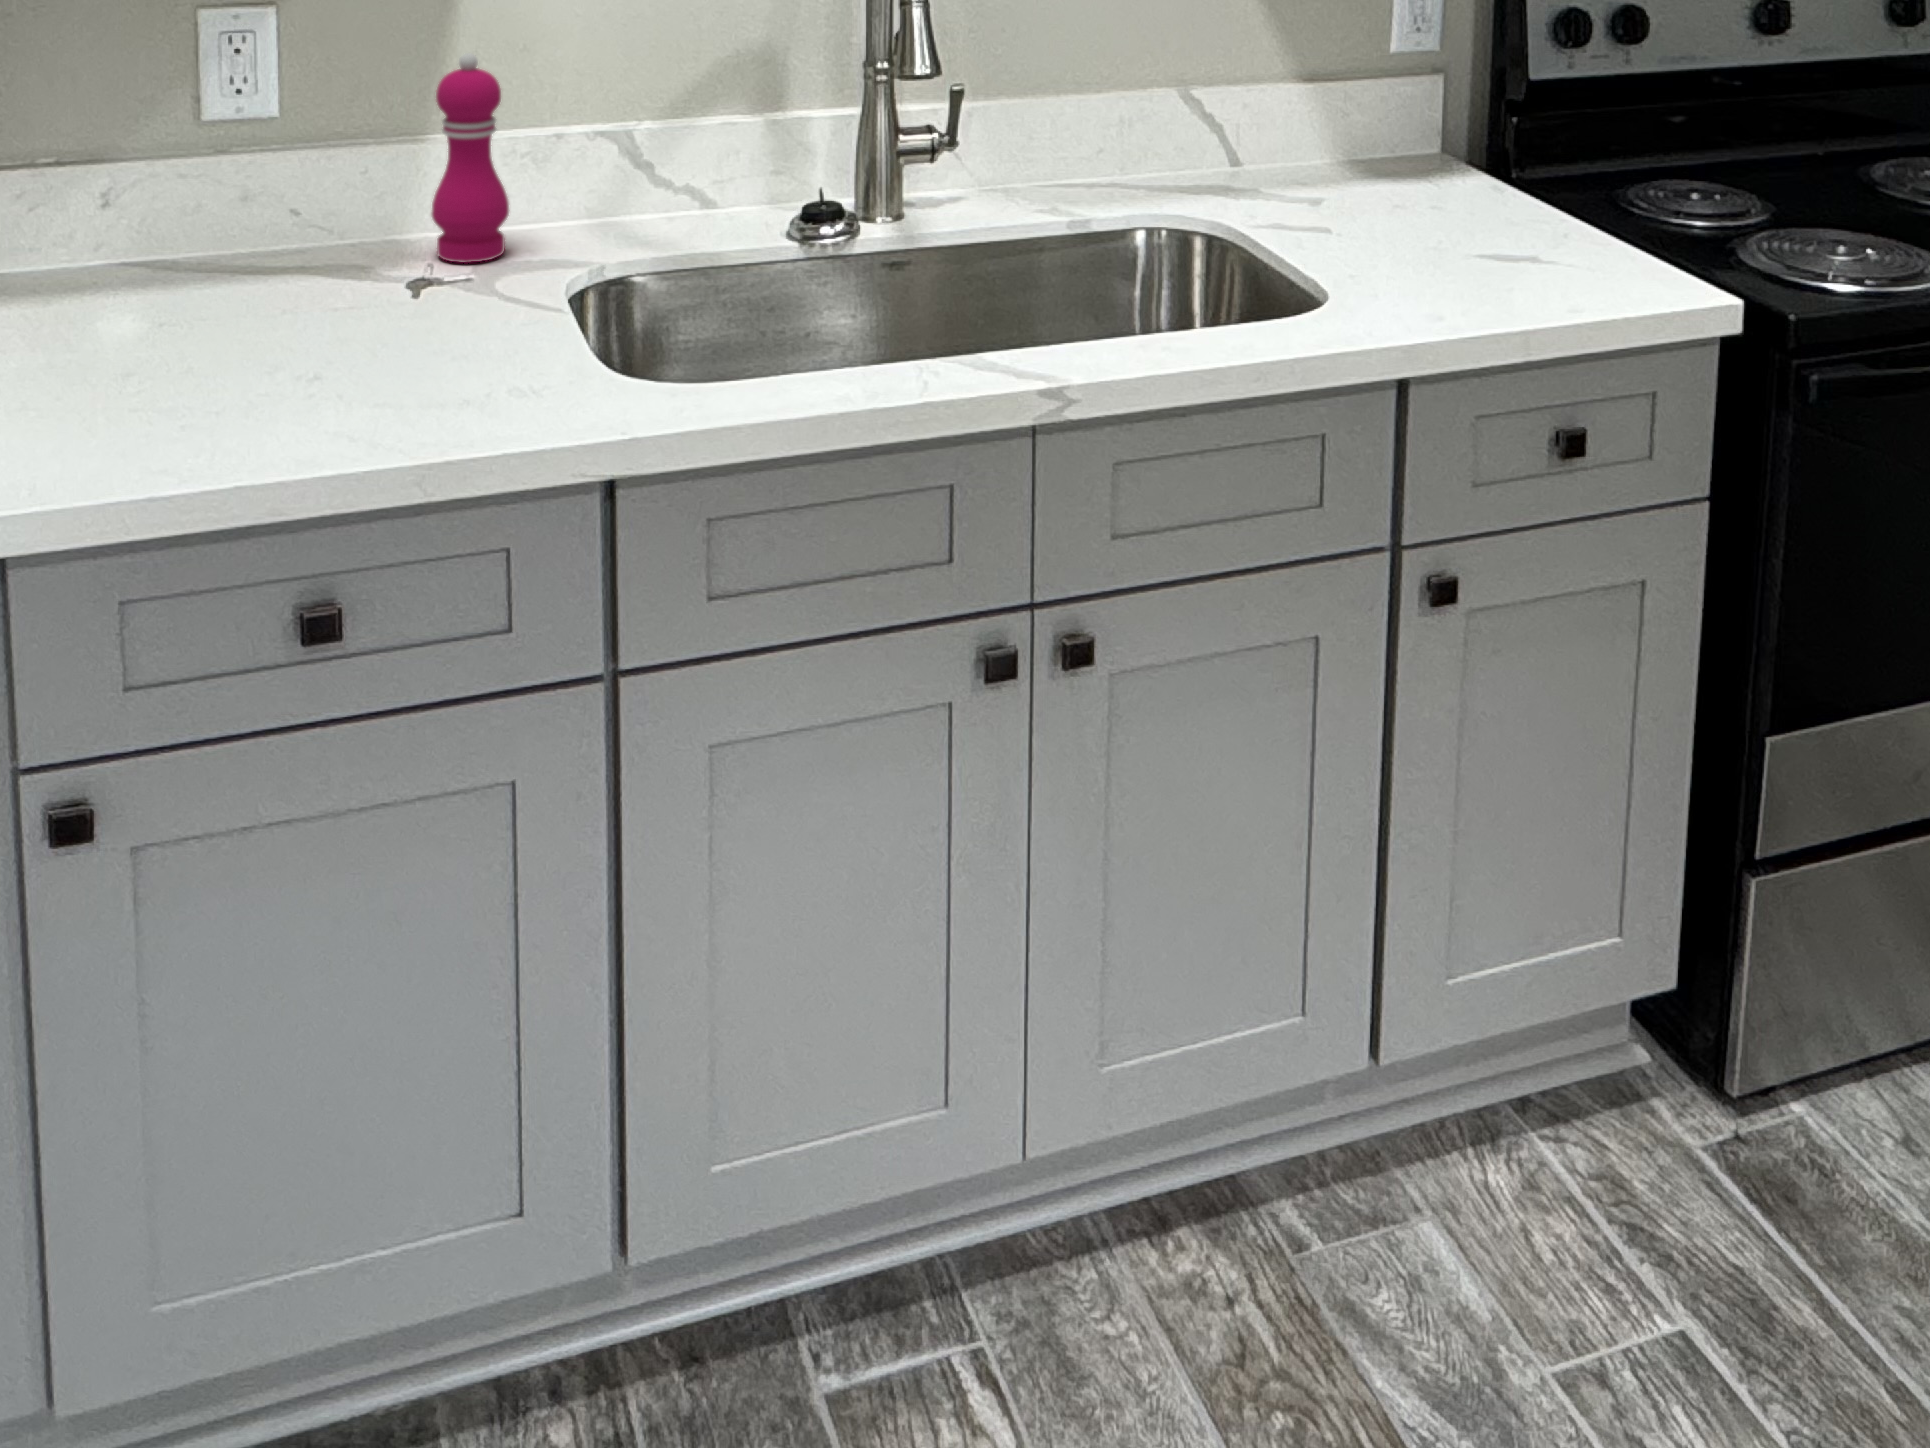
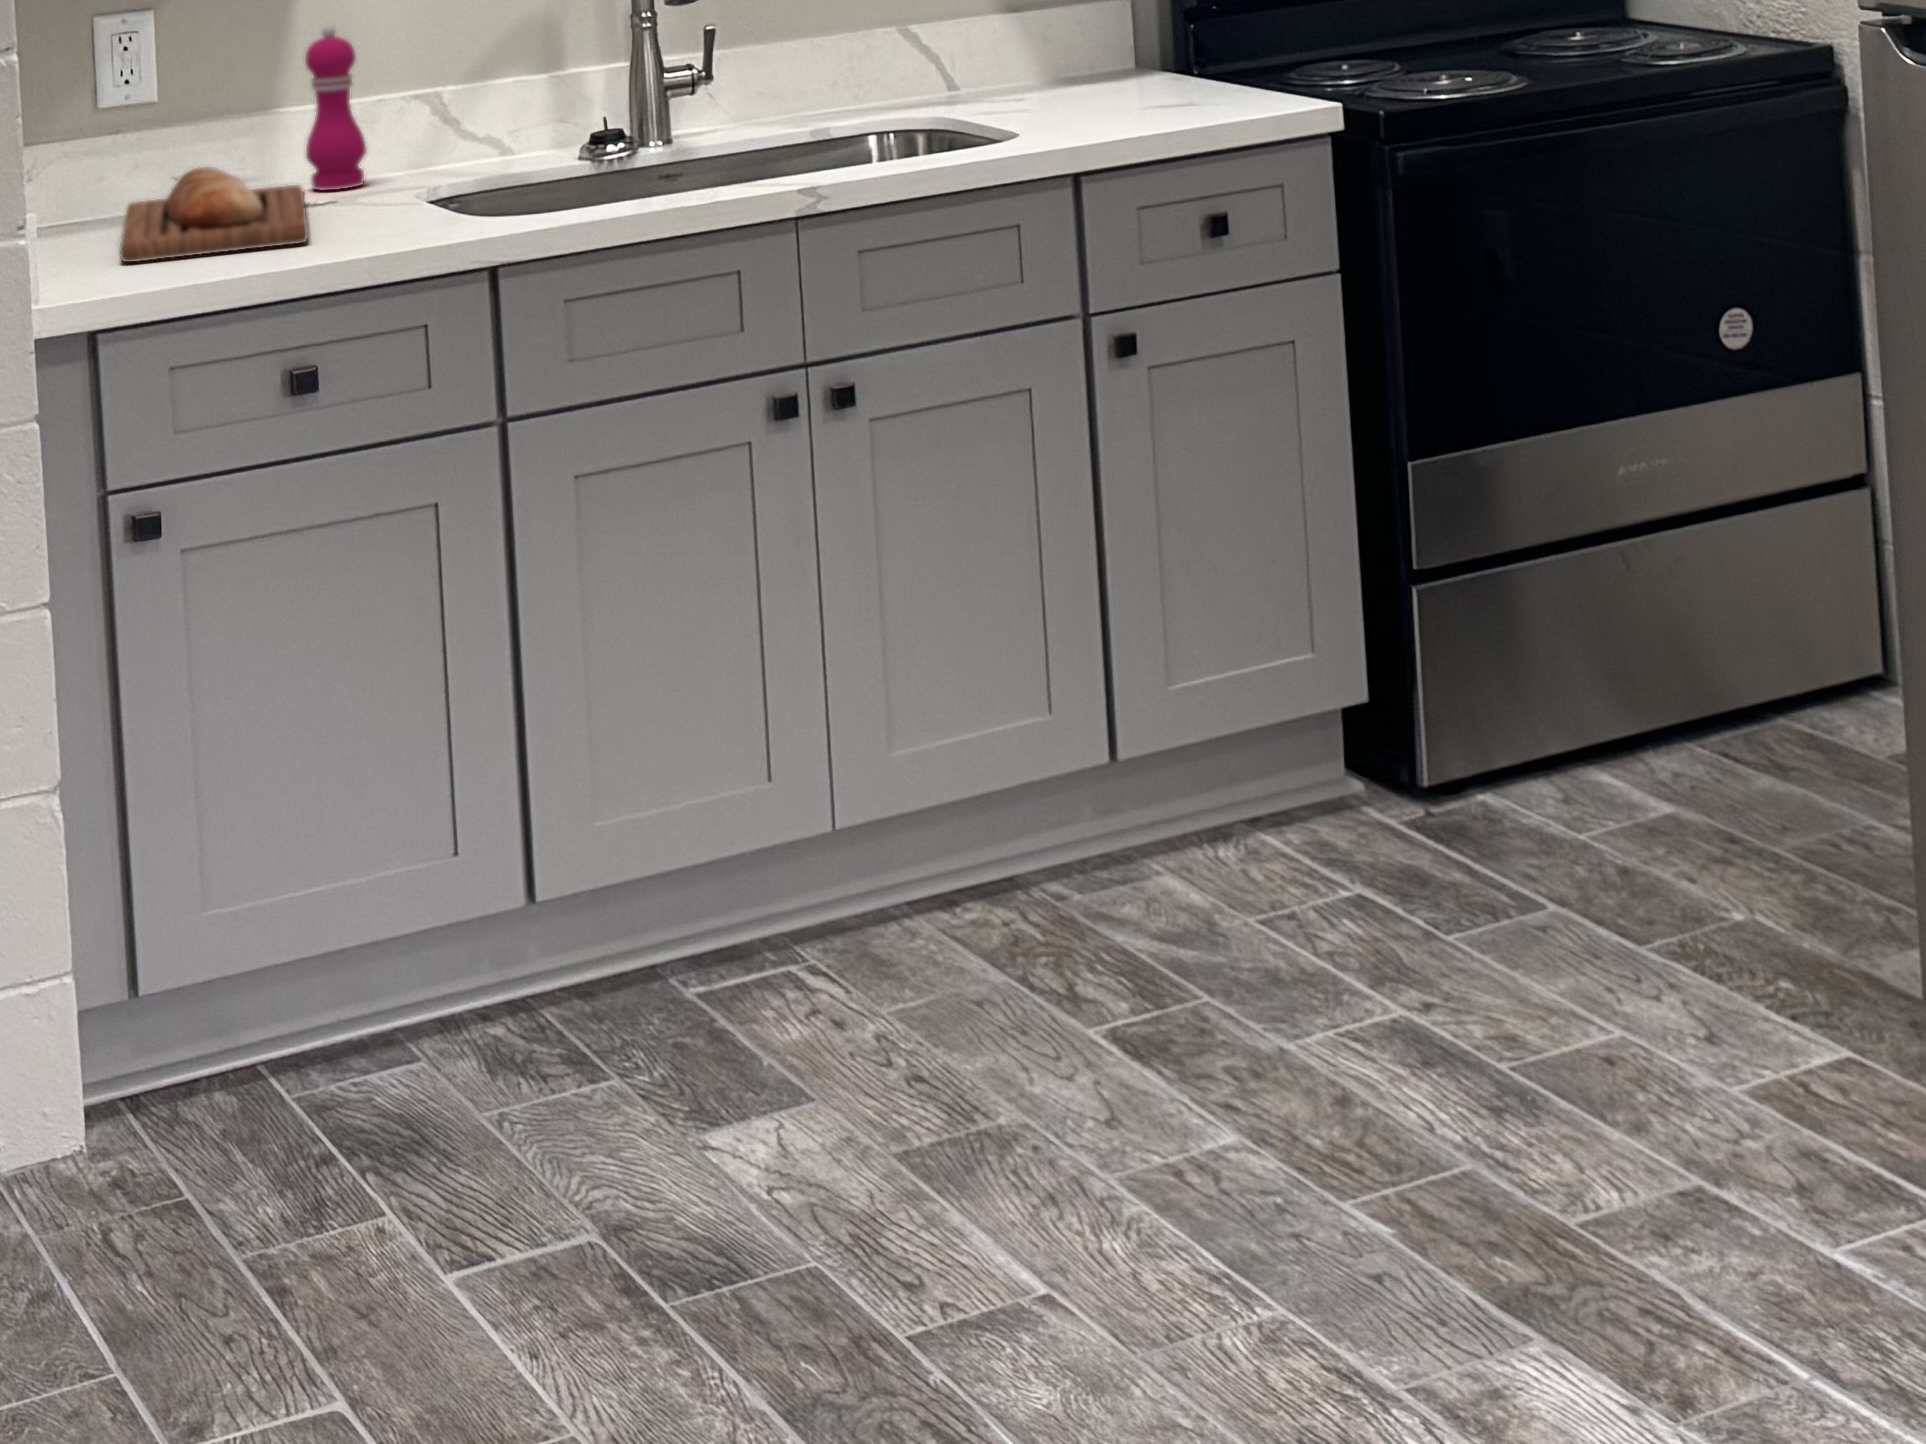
bread loaf: none [88,242,412,423] -> present [120,167,308,262]

